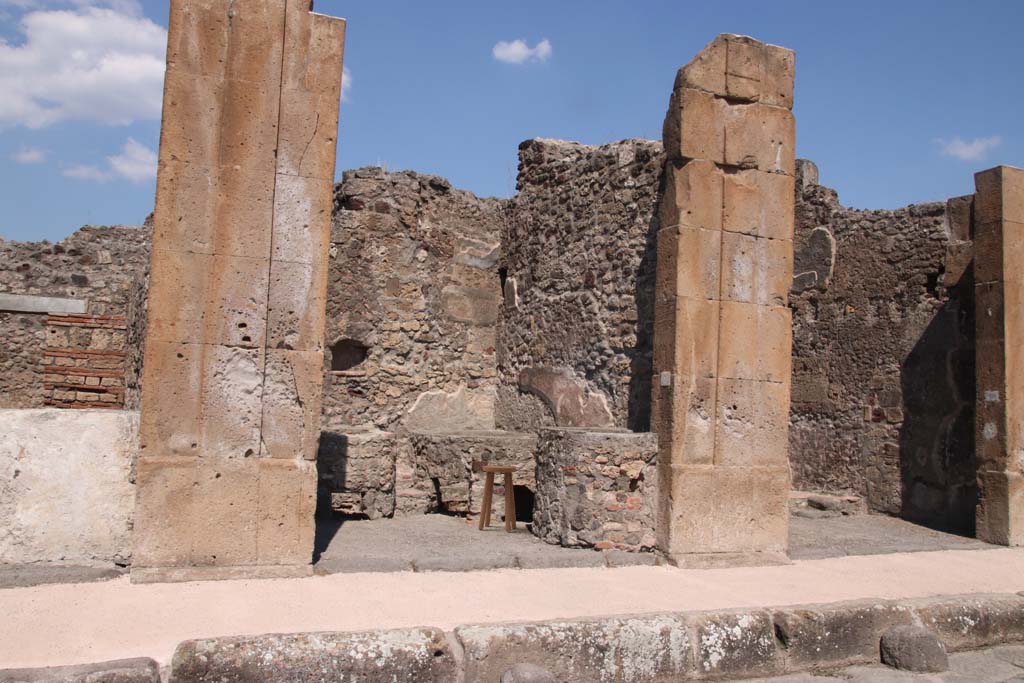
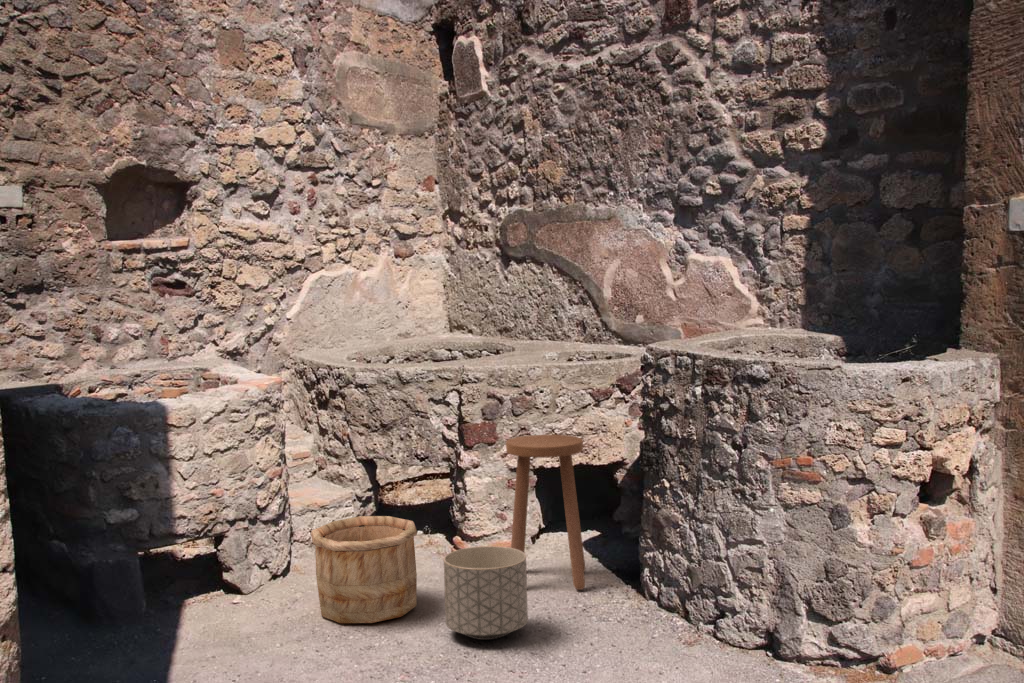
wooden bucket: none [396,492,440,531] -> present [311,516,417,623]
planter: none [443,503,477,538] -> present [444,546,528,640]

